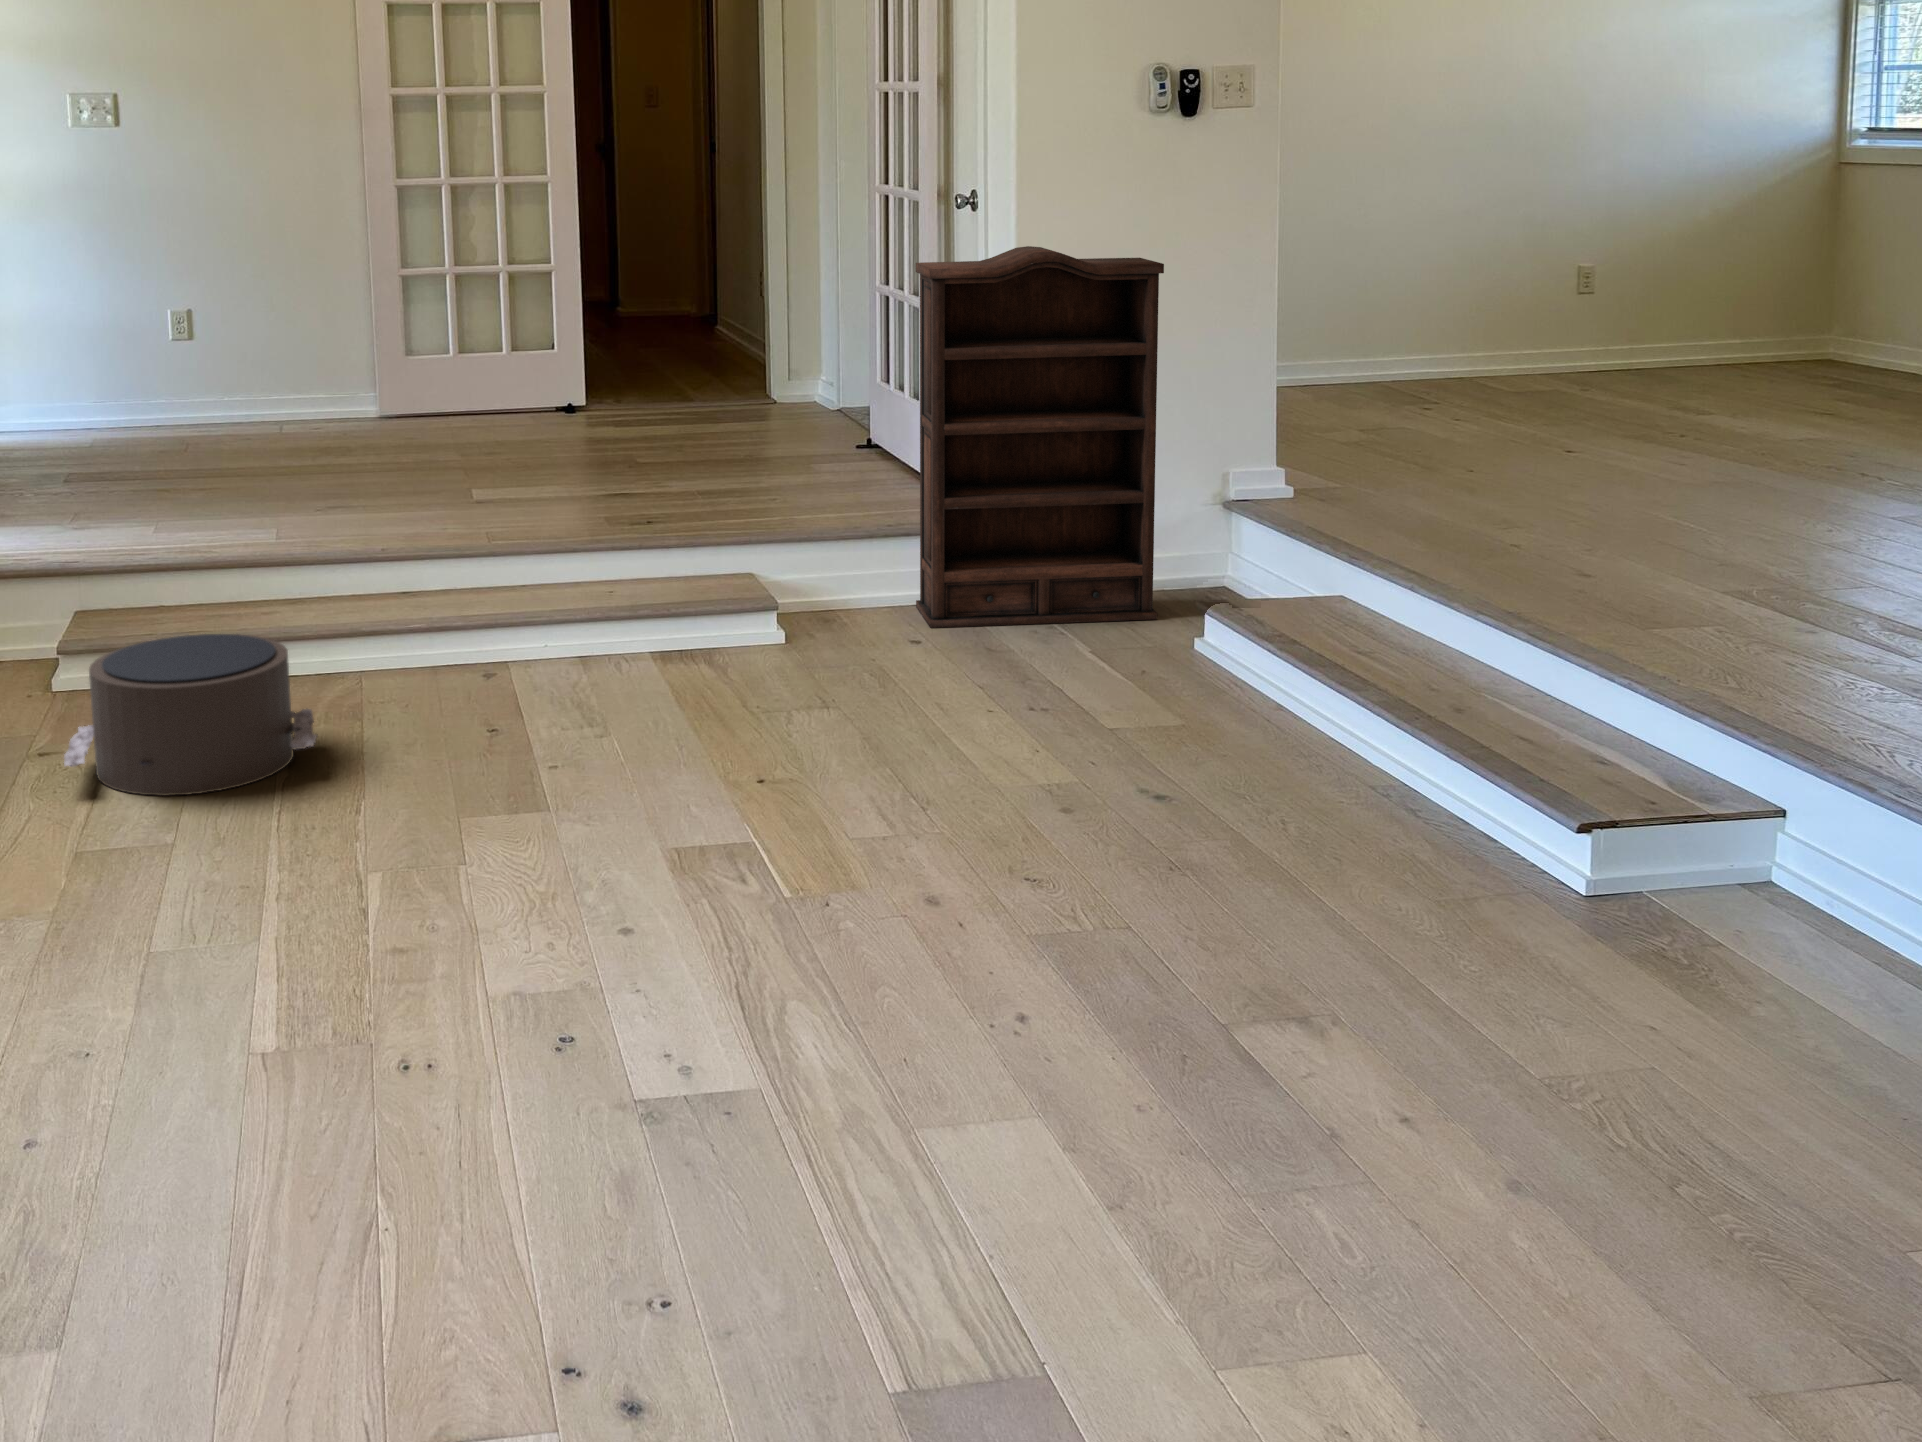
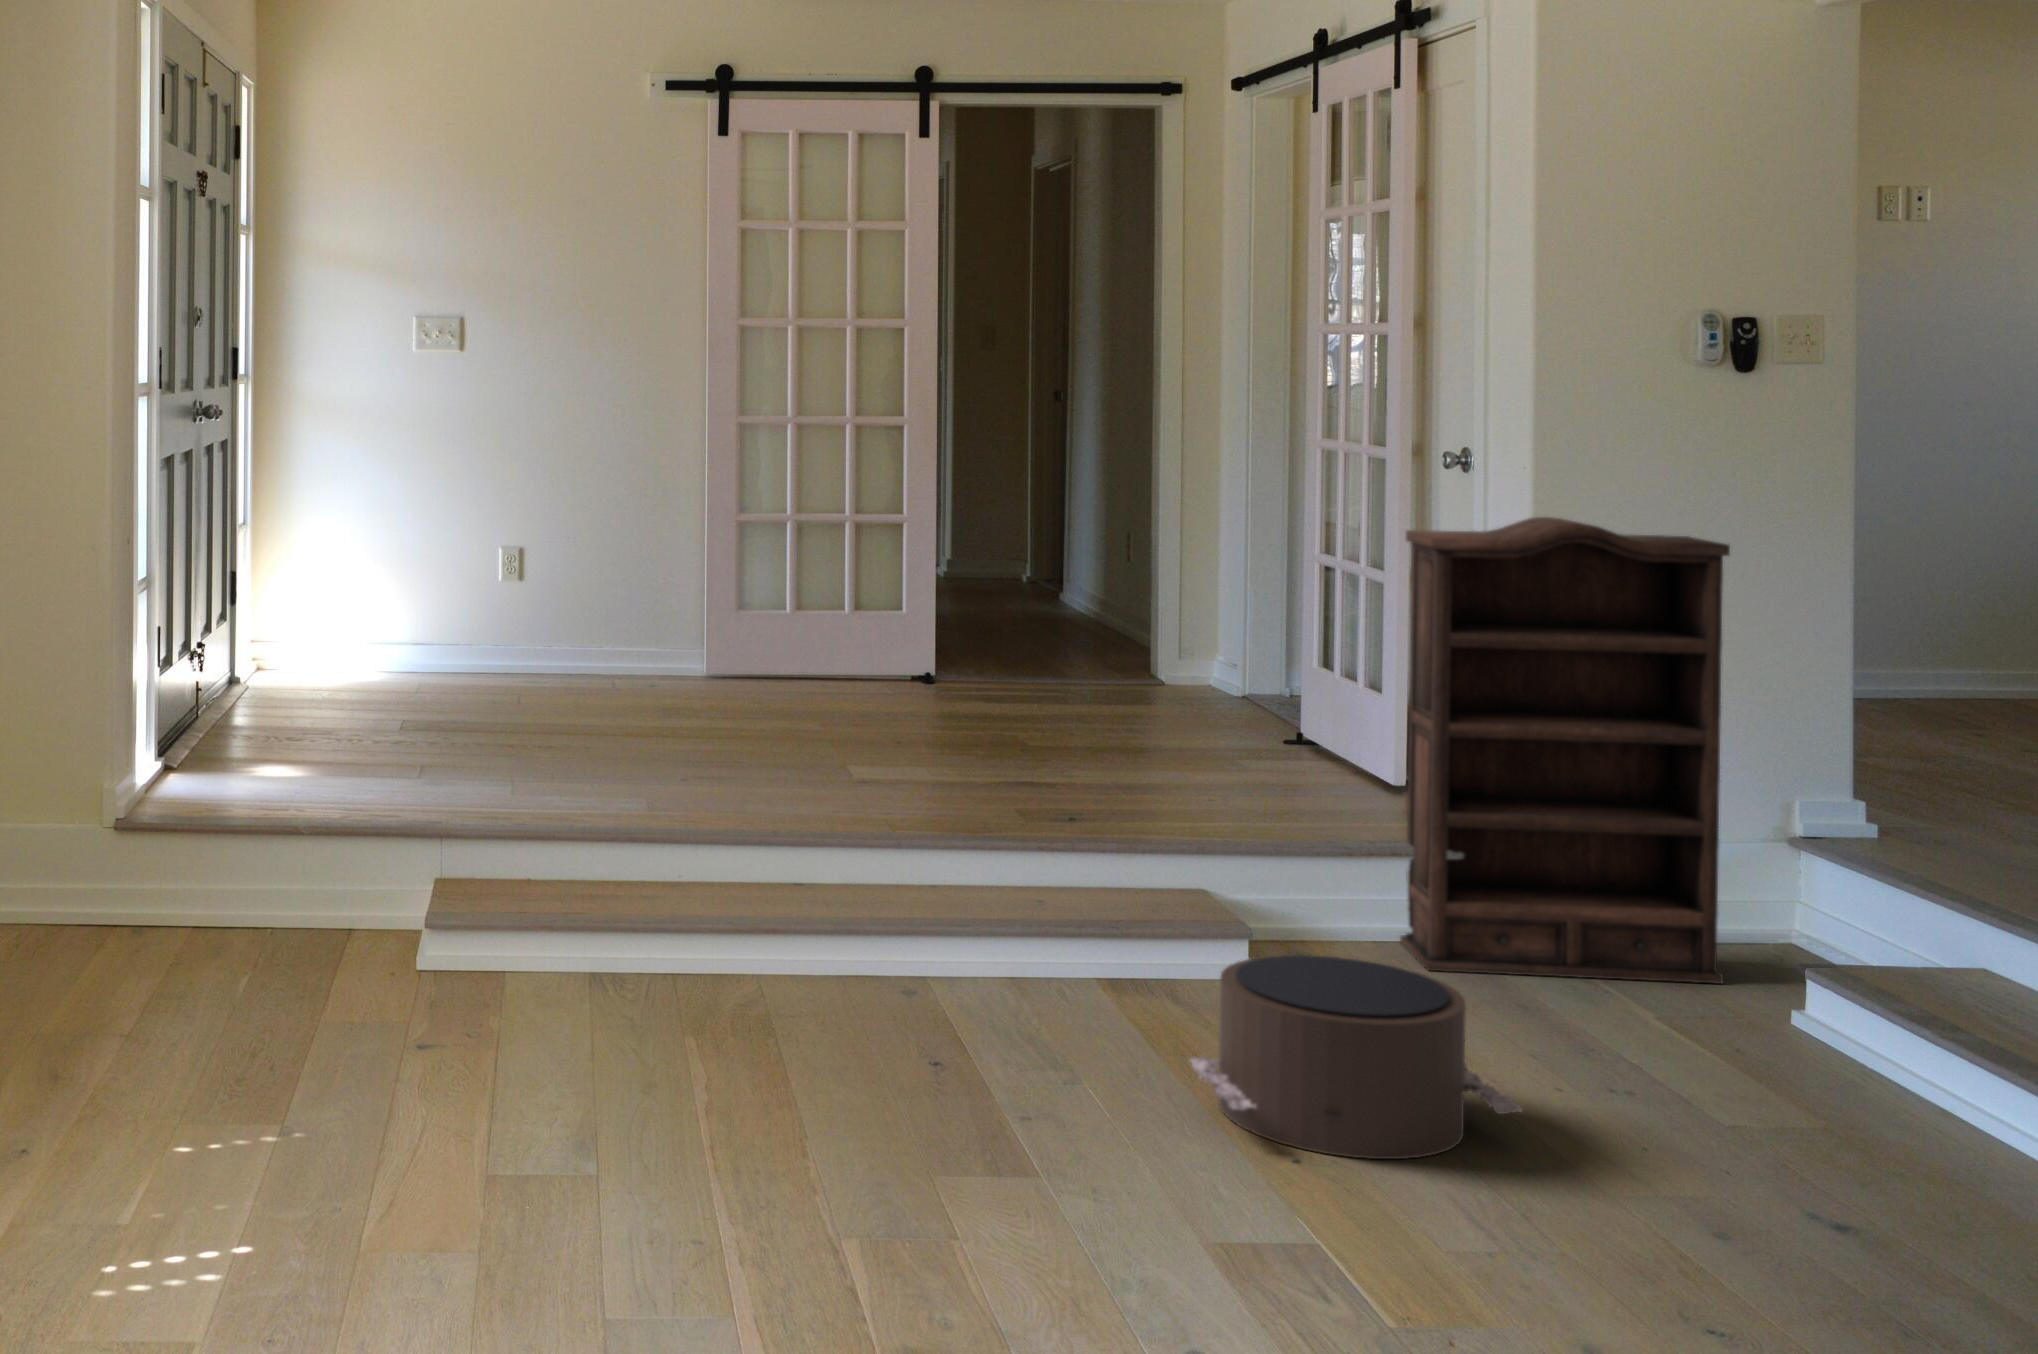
pouf: present [64,634,318,796] -> present [1190,955,1522,1159]

